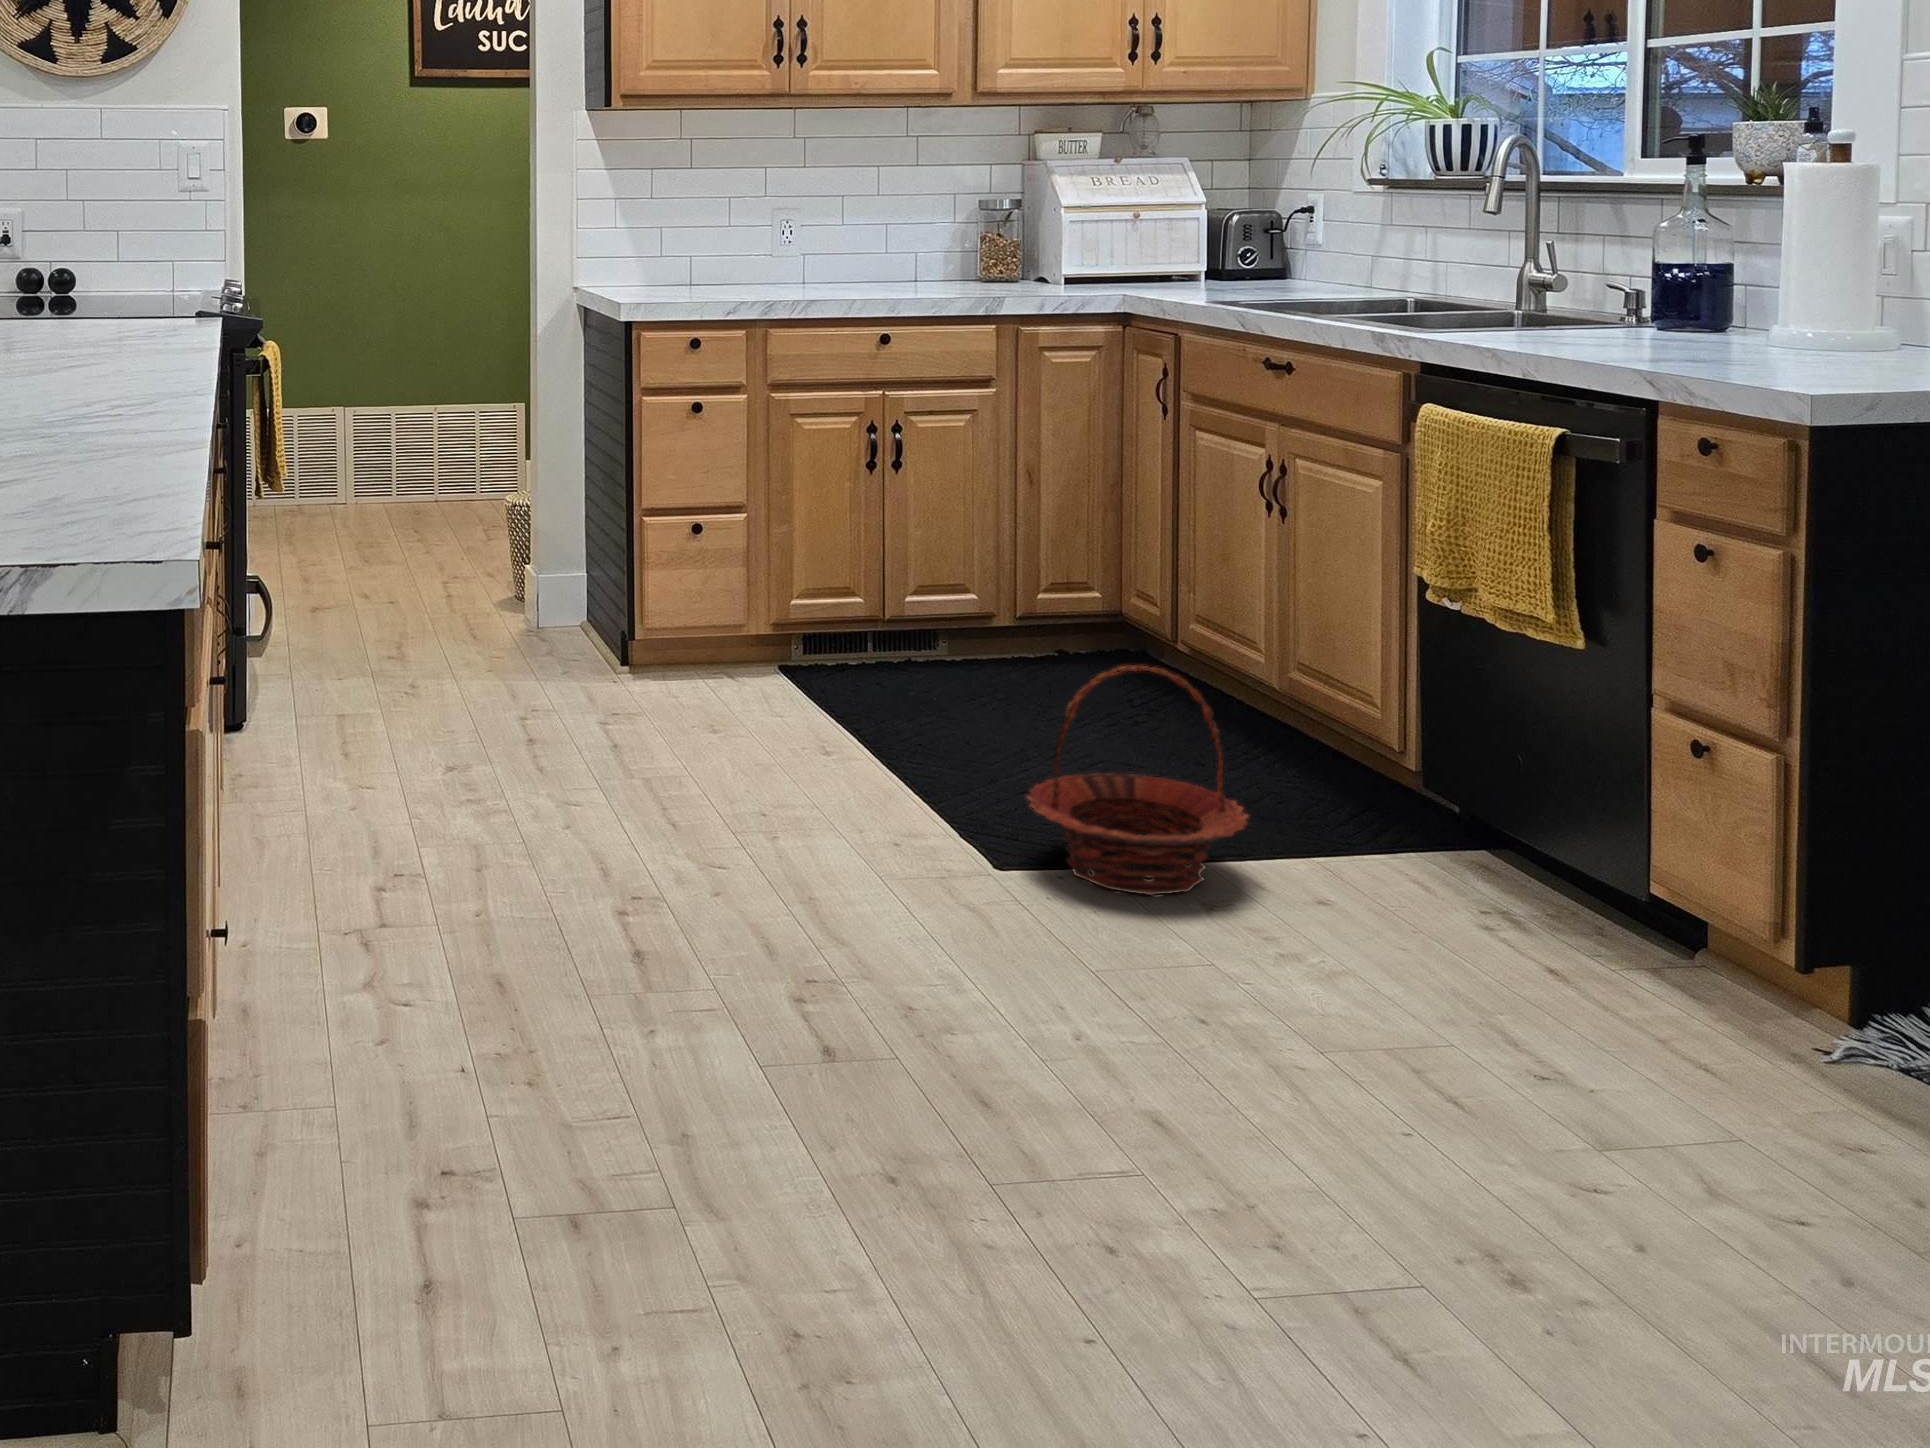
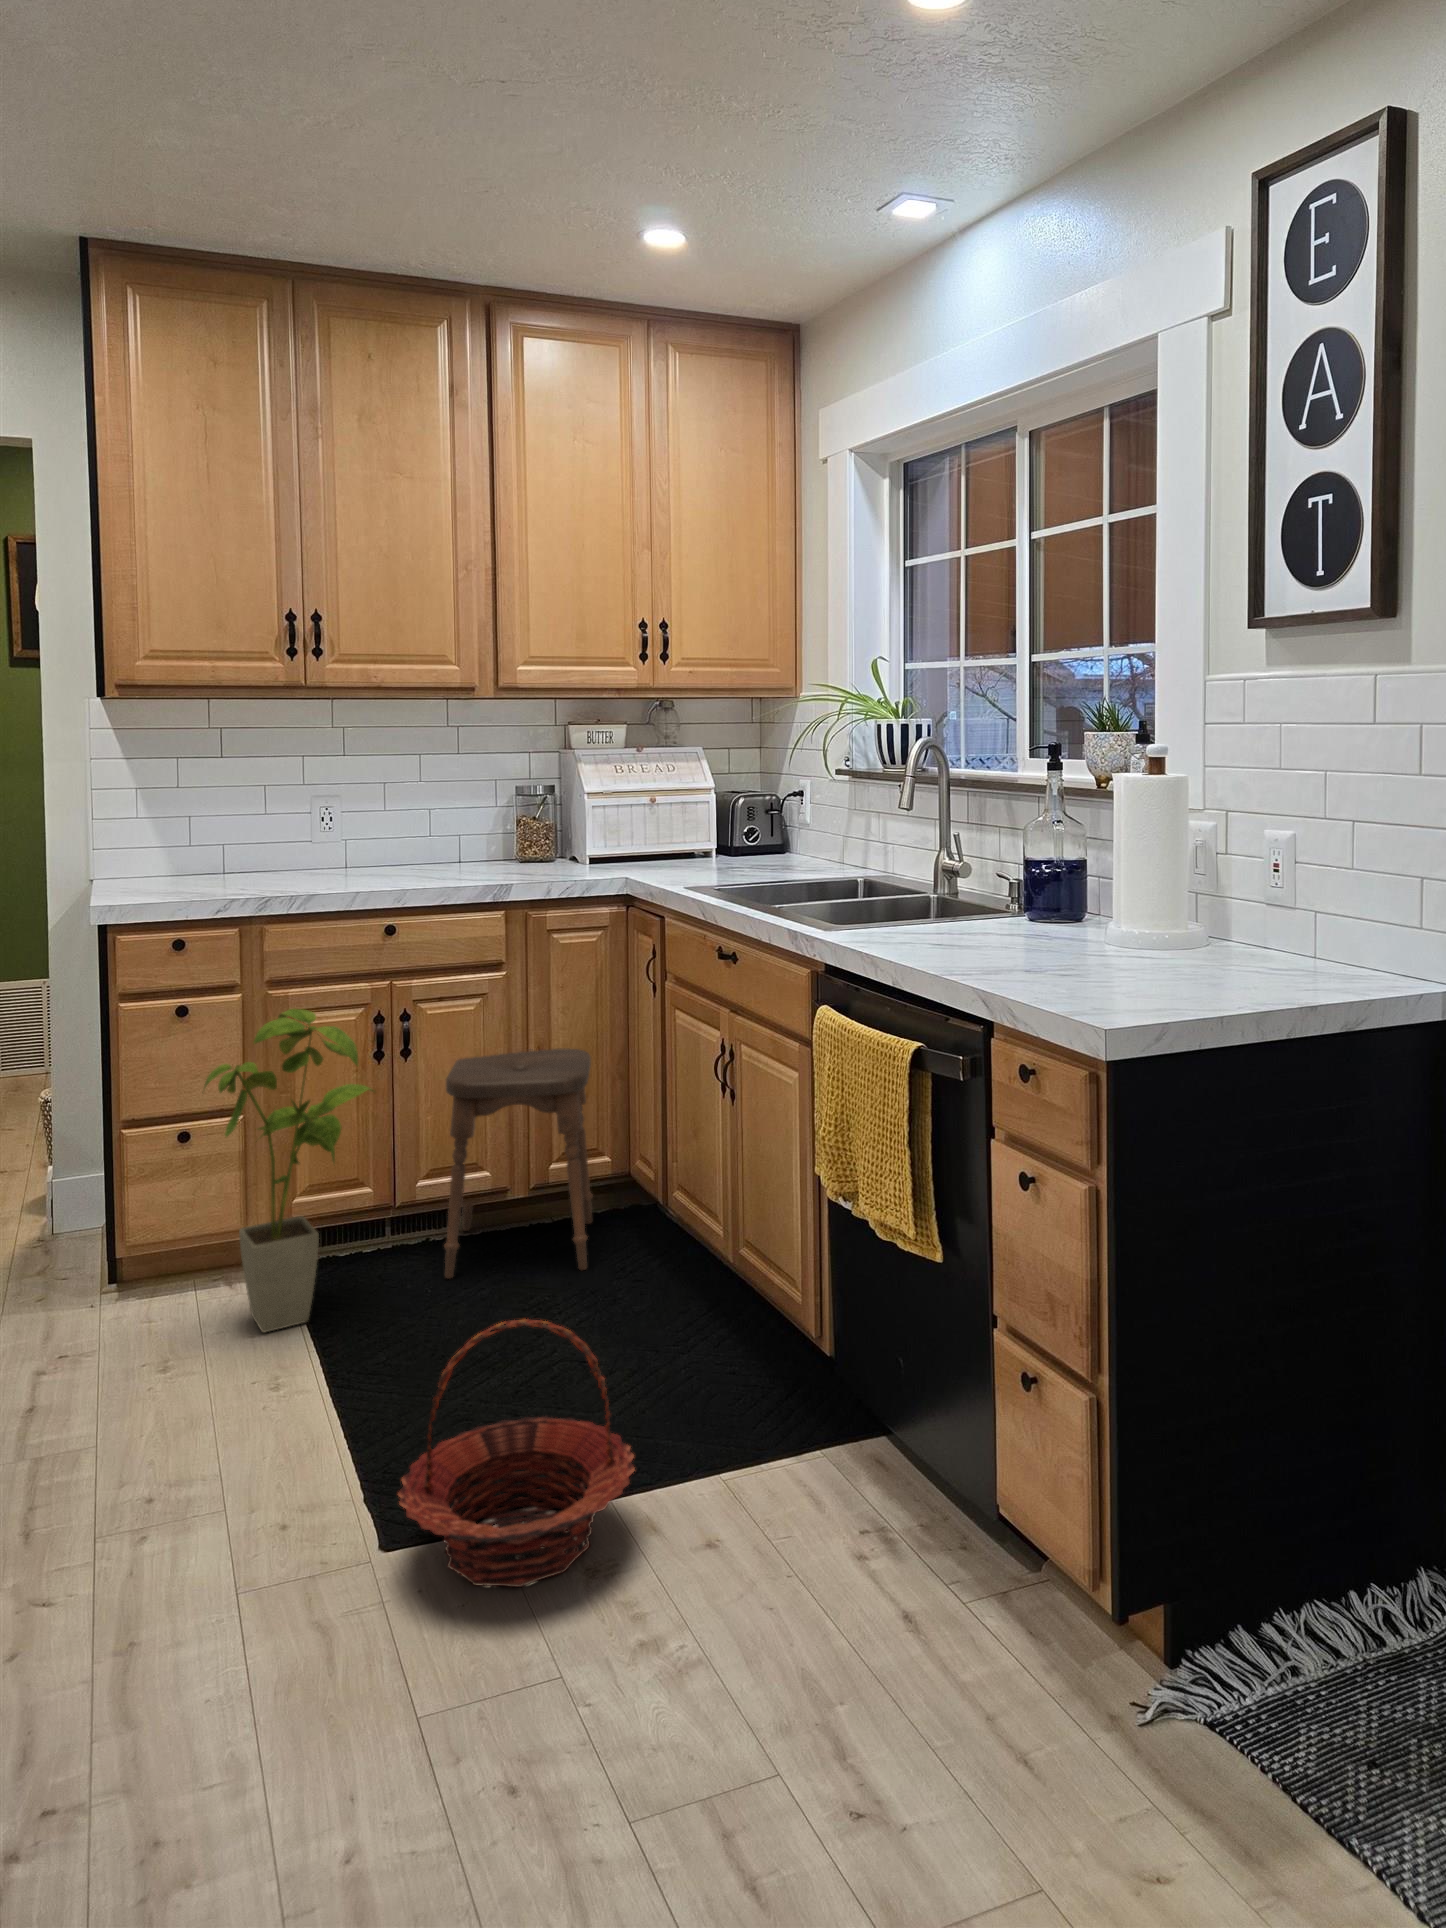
house plant: none [737,405,894,712] -> present [204,1009,375,1333]
stool: none [941,473,1095,698] -> present [444,1048,593,1278]

